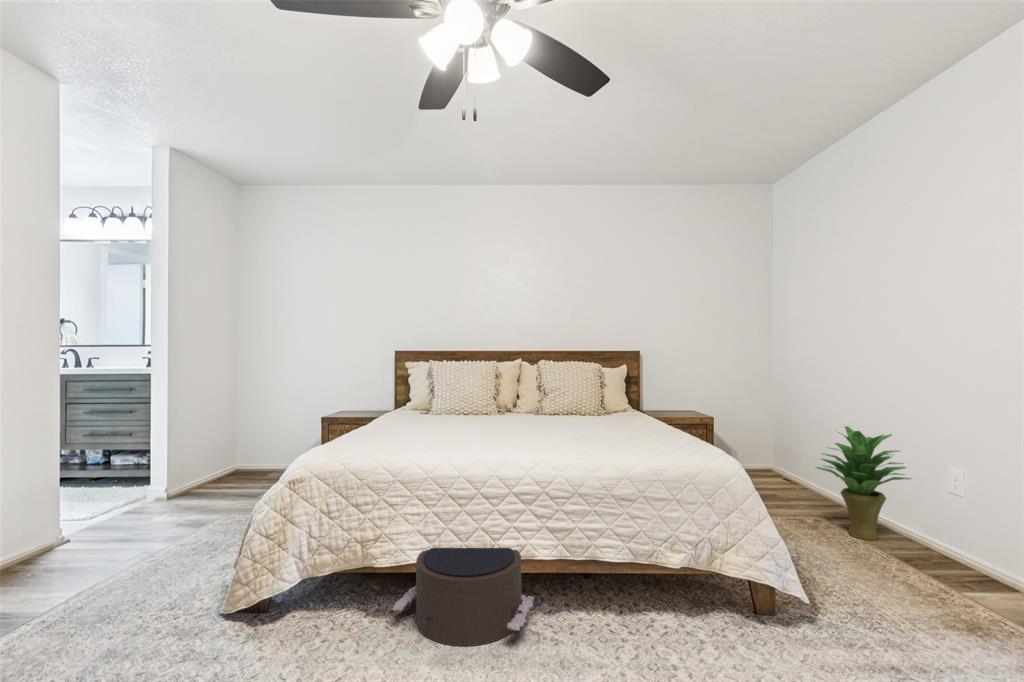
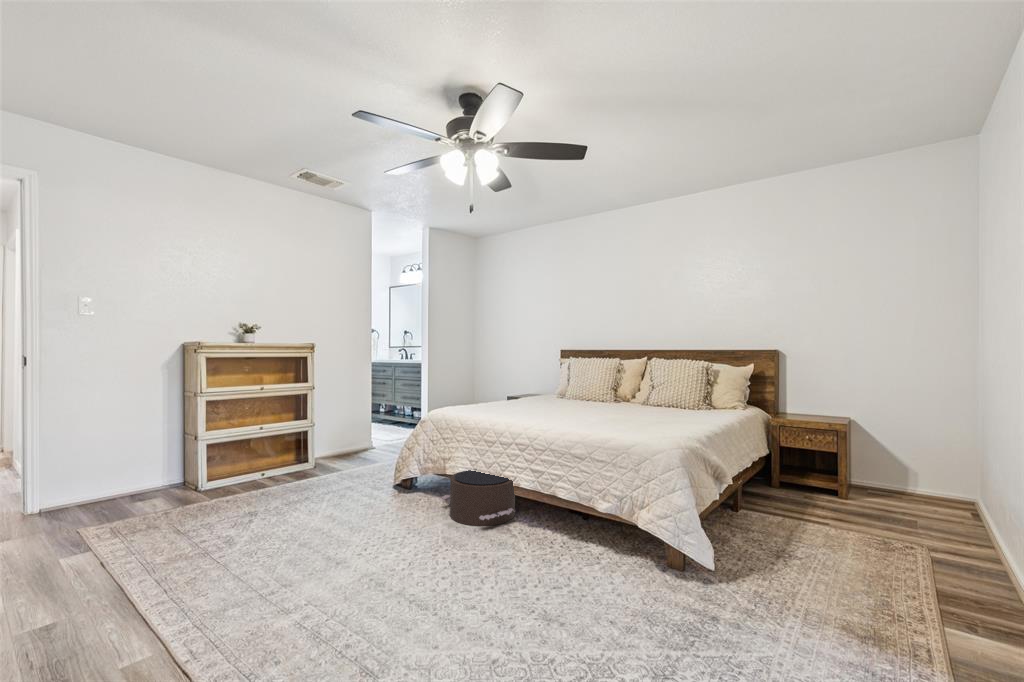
potted plant: present [816,426,911,540] -> none [860,436,977,562]

